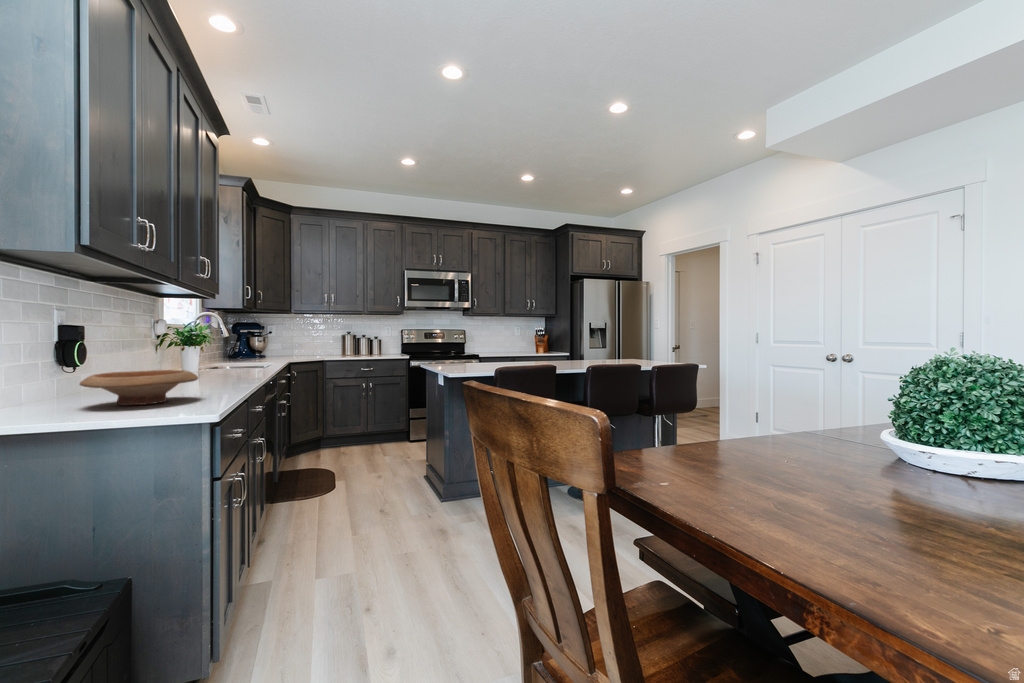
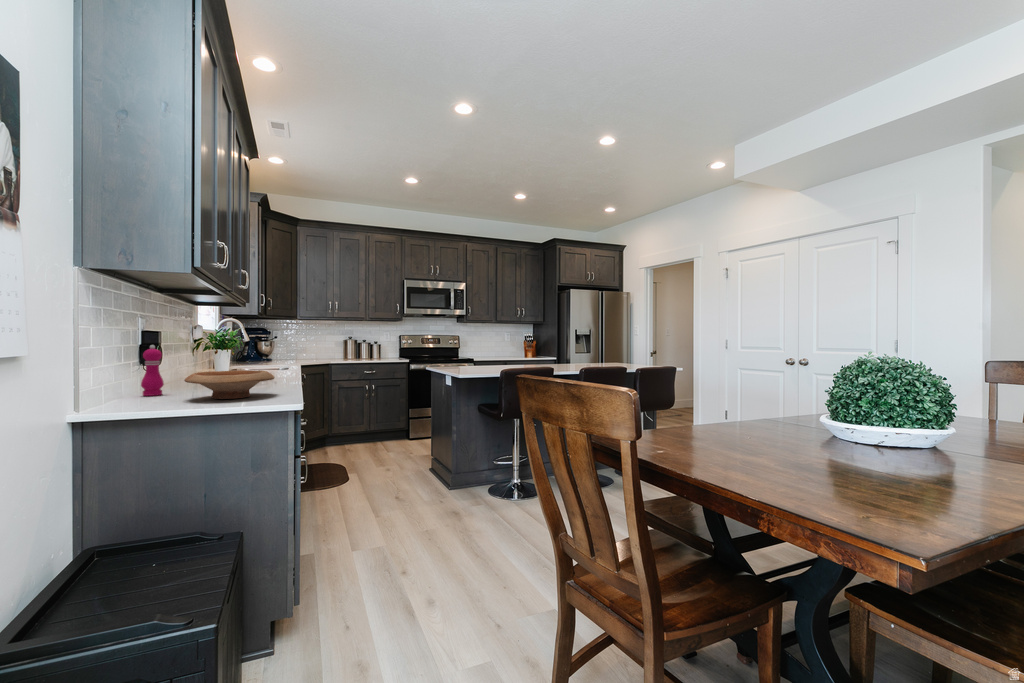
pepper mill: none [46,340,76,400] -> present [141,345,164,396]

